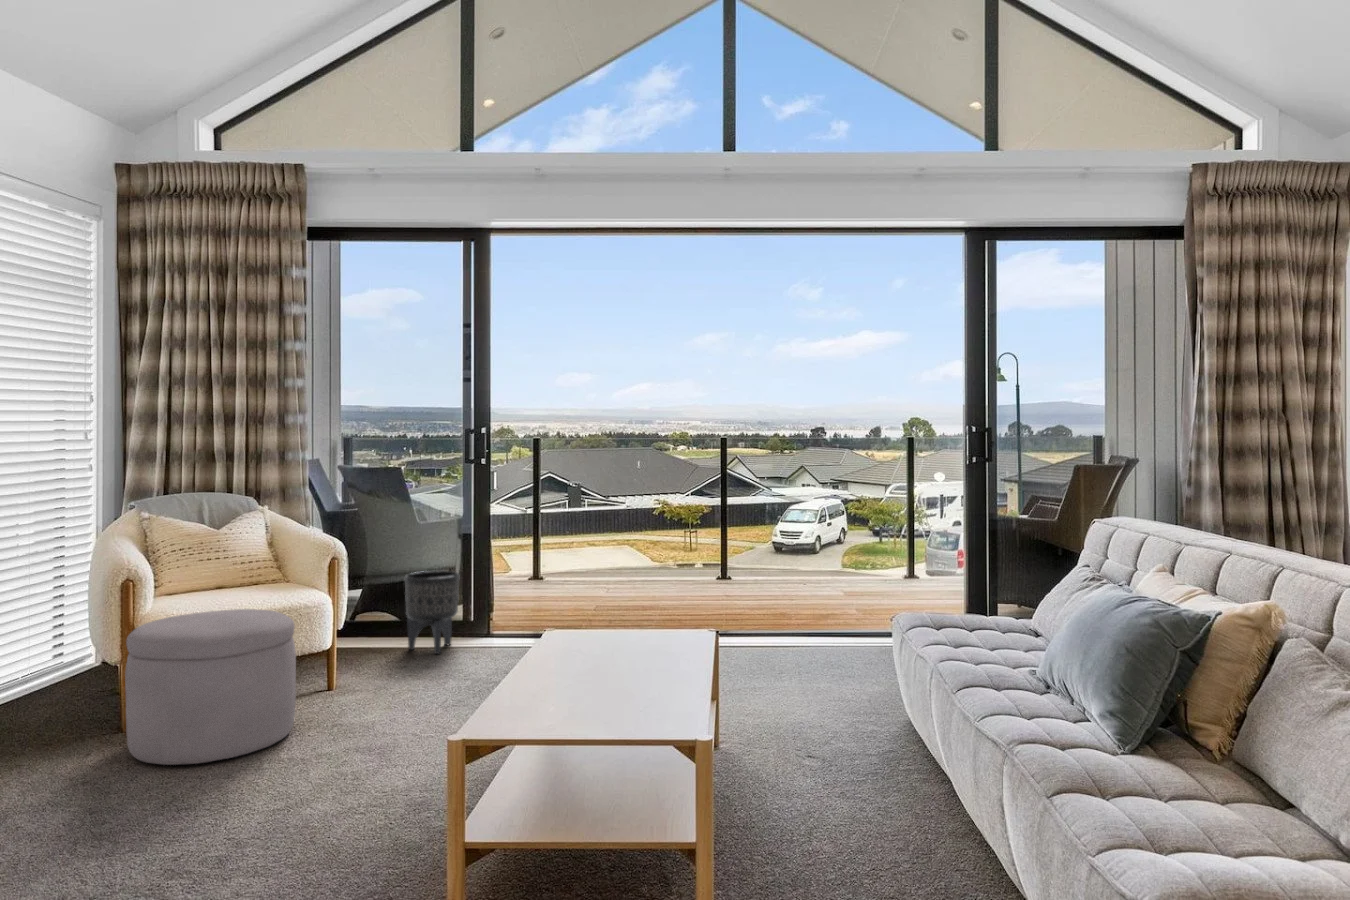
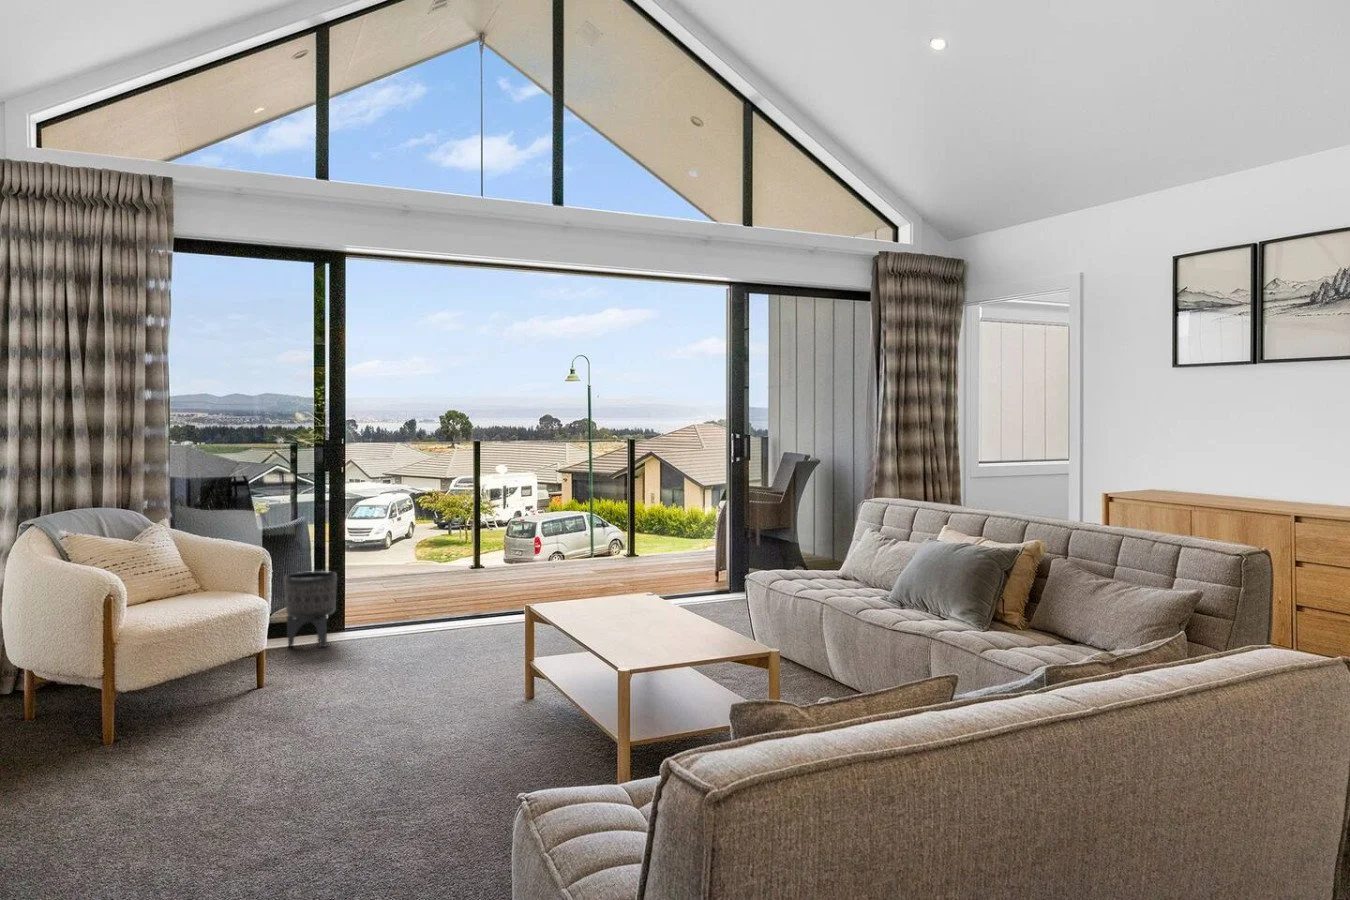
ottoman: present [125,609,296,765] -> none [138,613,288,750]

